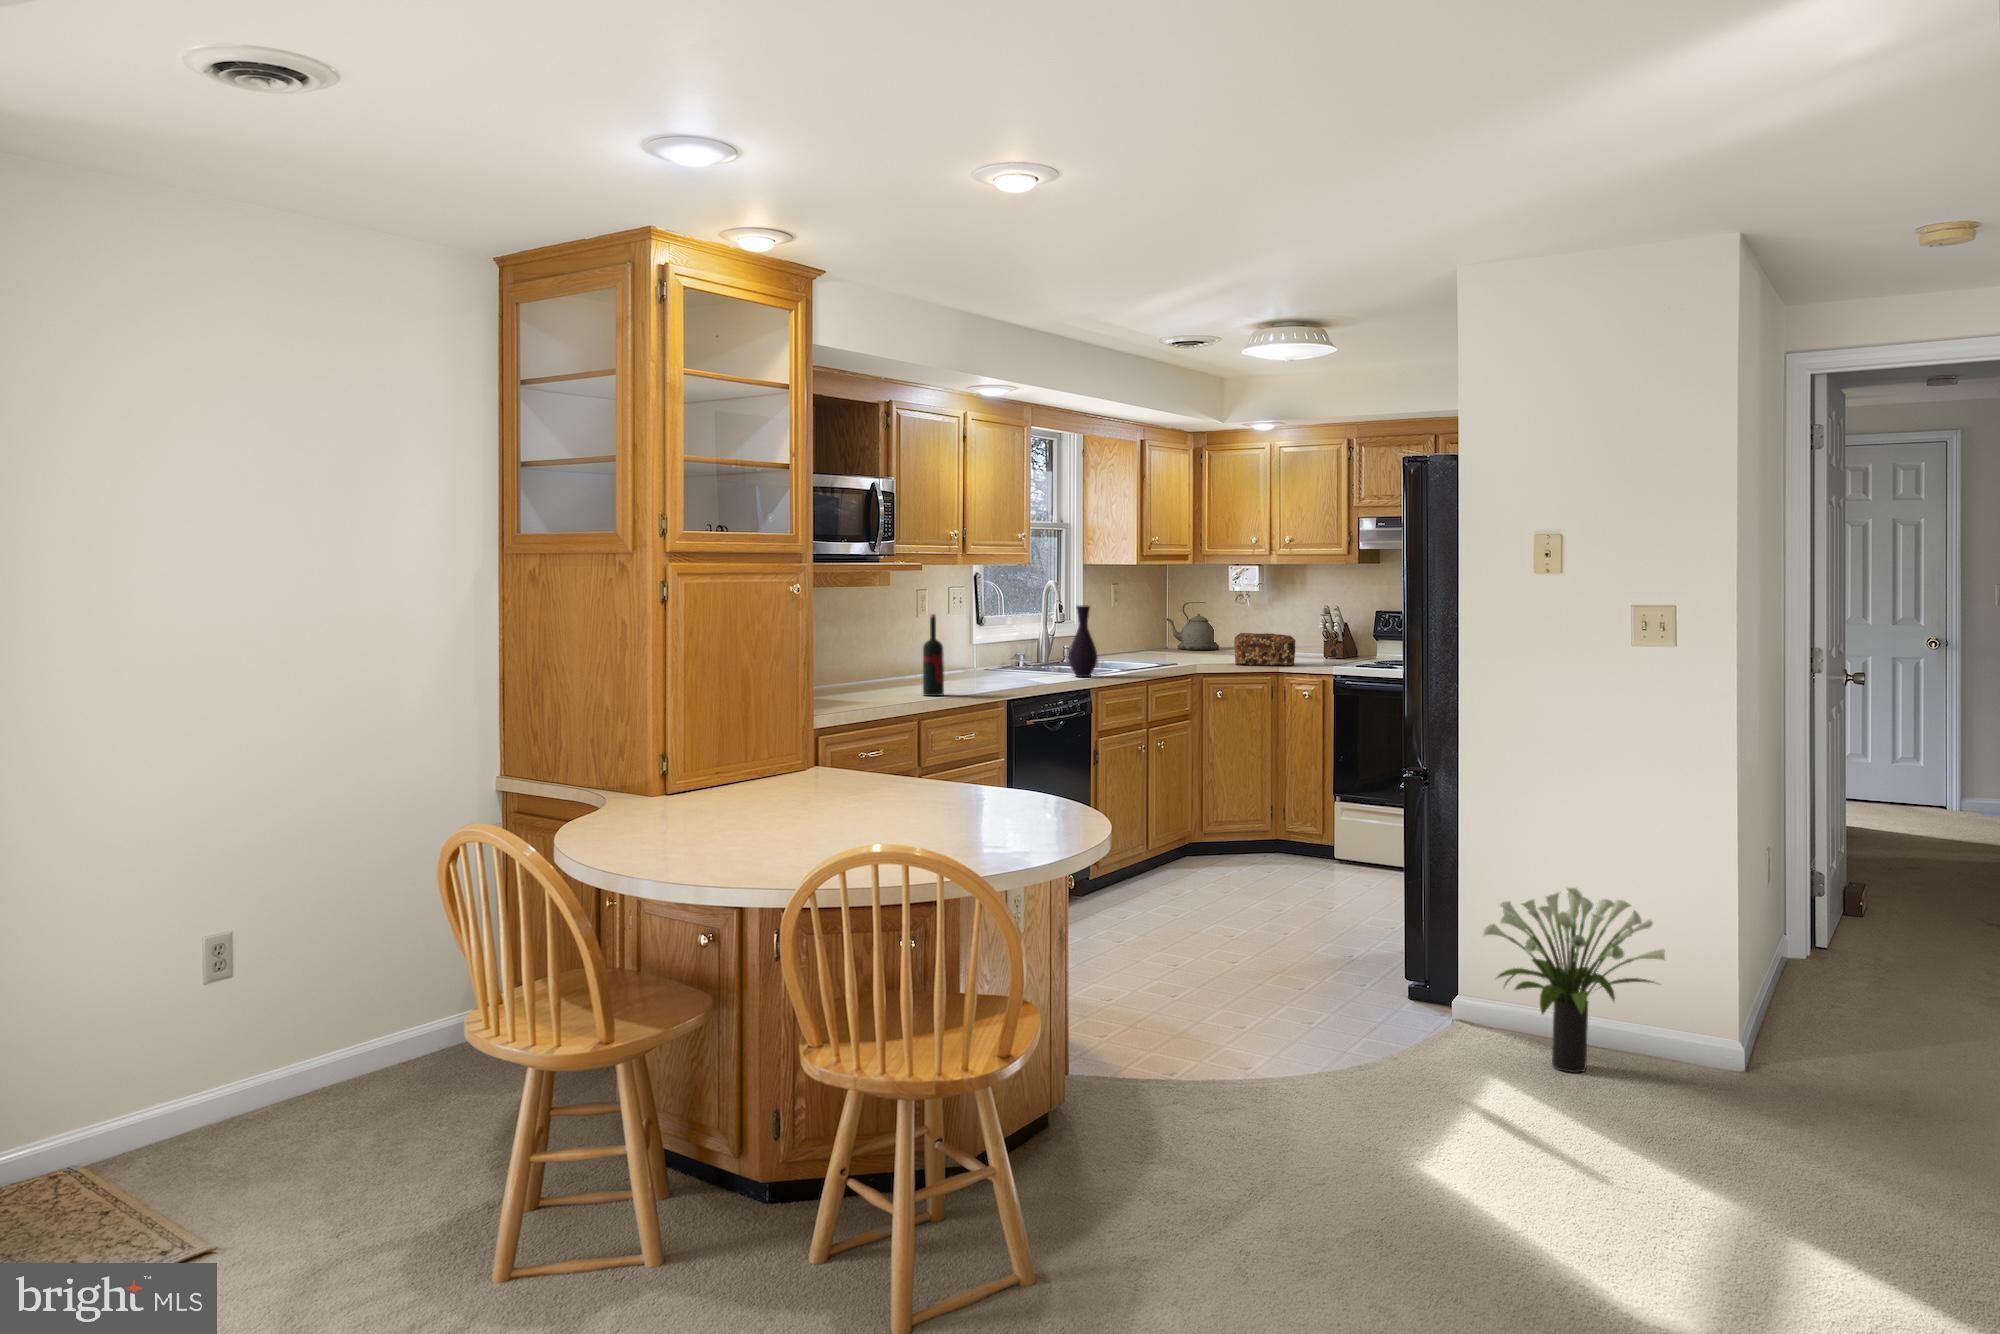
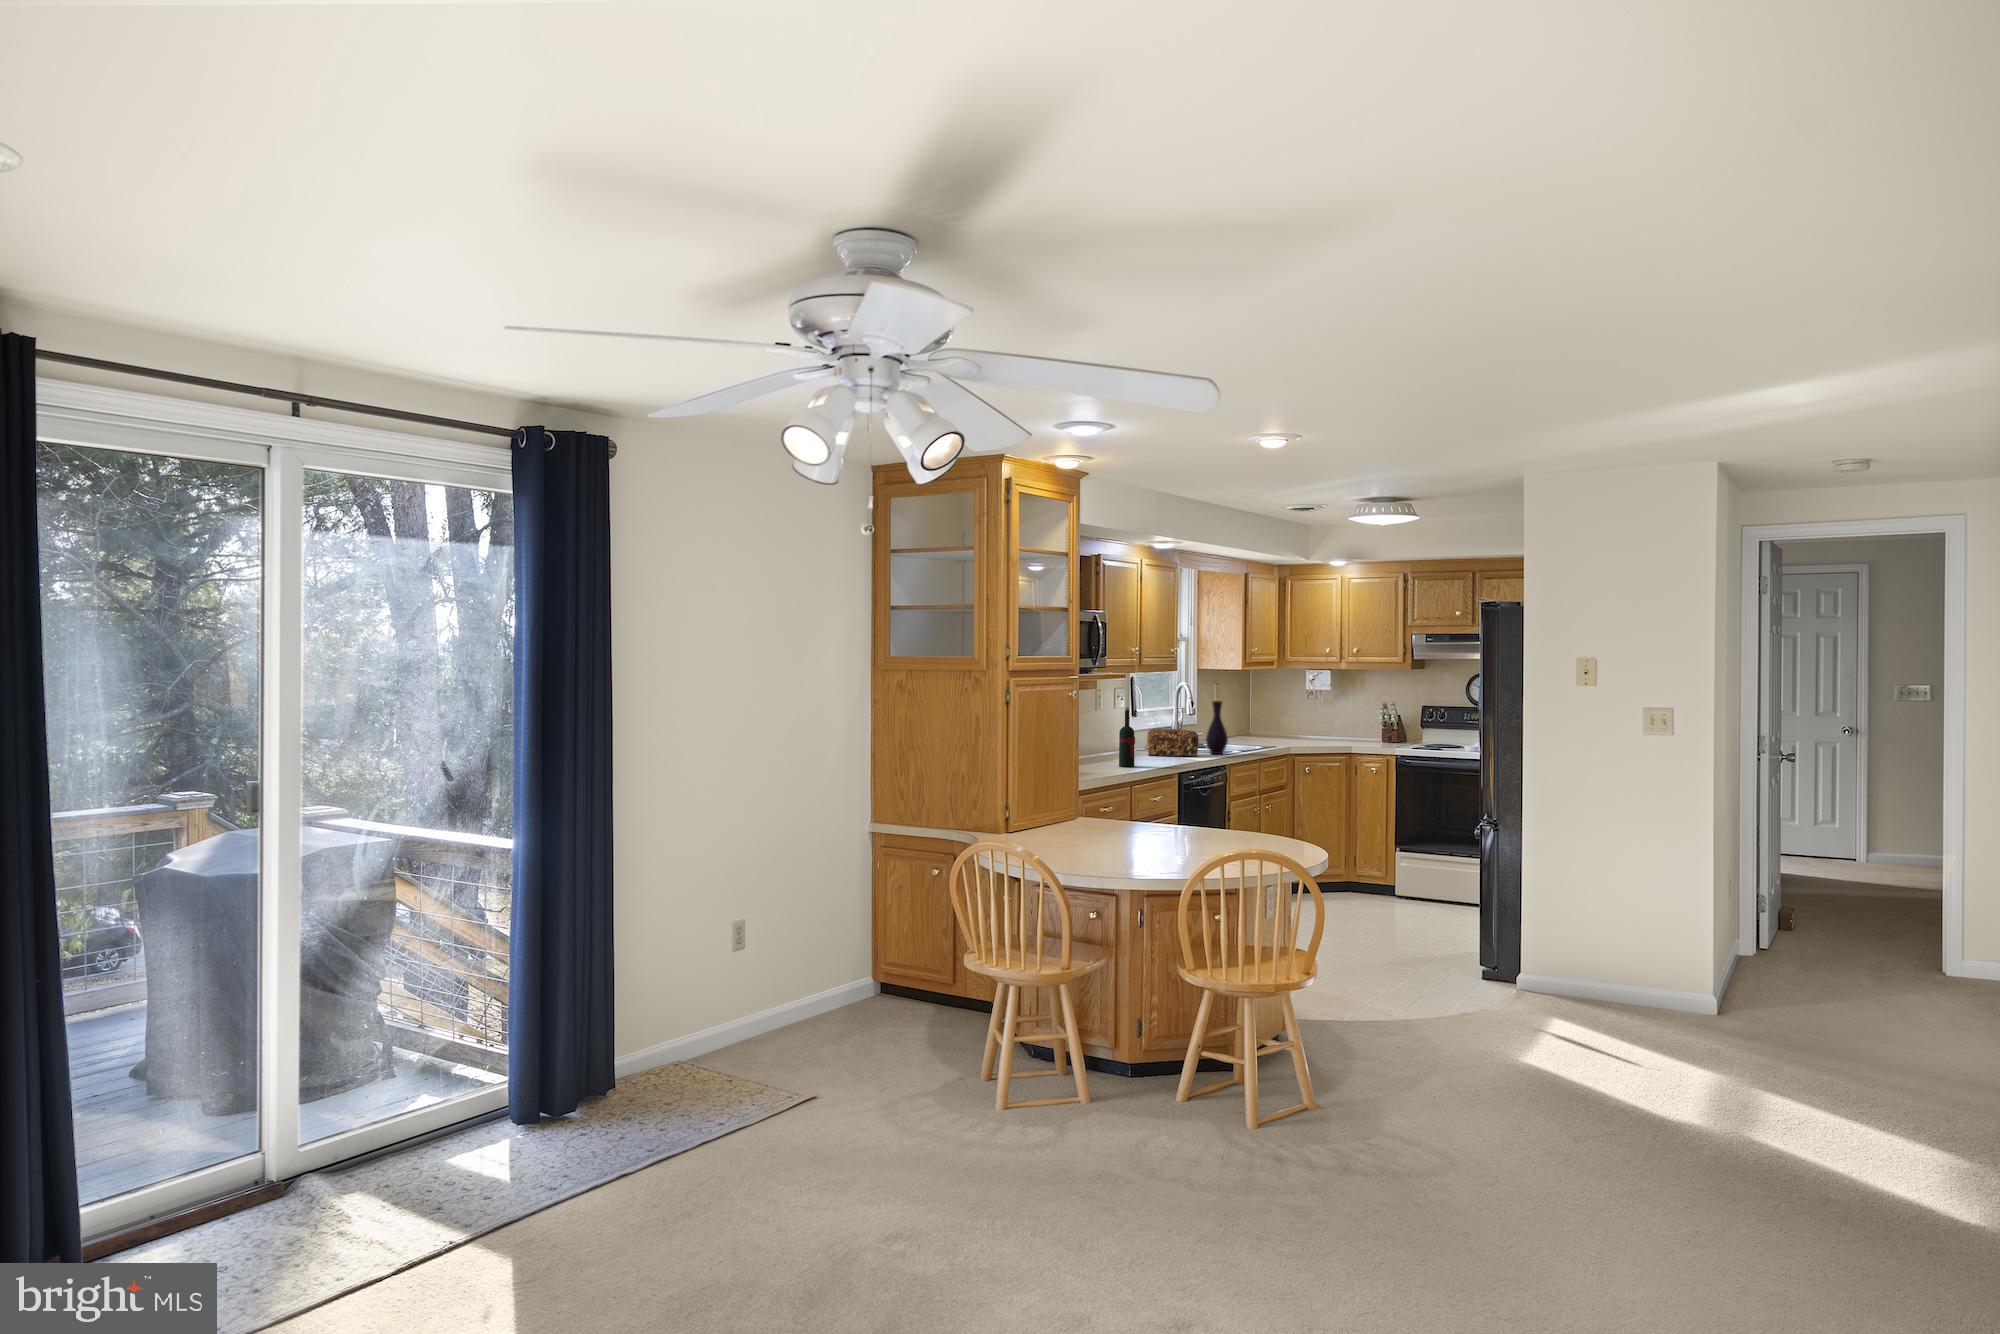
kettle: present [1167,602,1219,650] -> none [1253,697,1294,734]
bread loaf: present [1234,633,1295,665] -> present [1147,729,1198,756]
potted plant: present [1483,888,1665,1073] -> none [1547,895,1671,1019]

